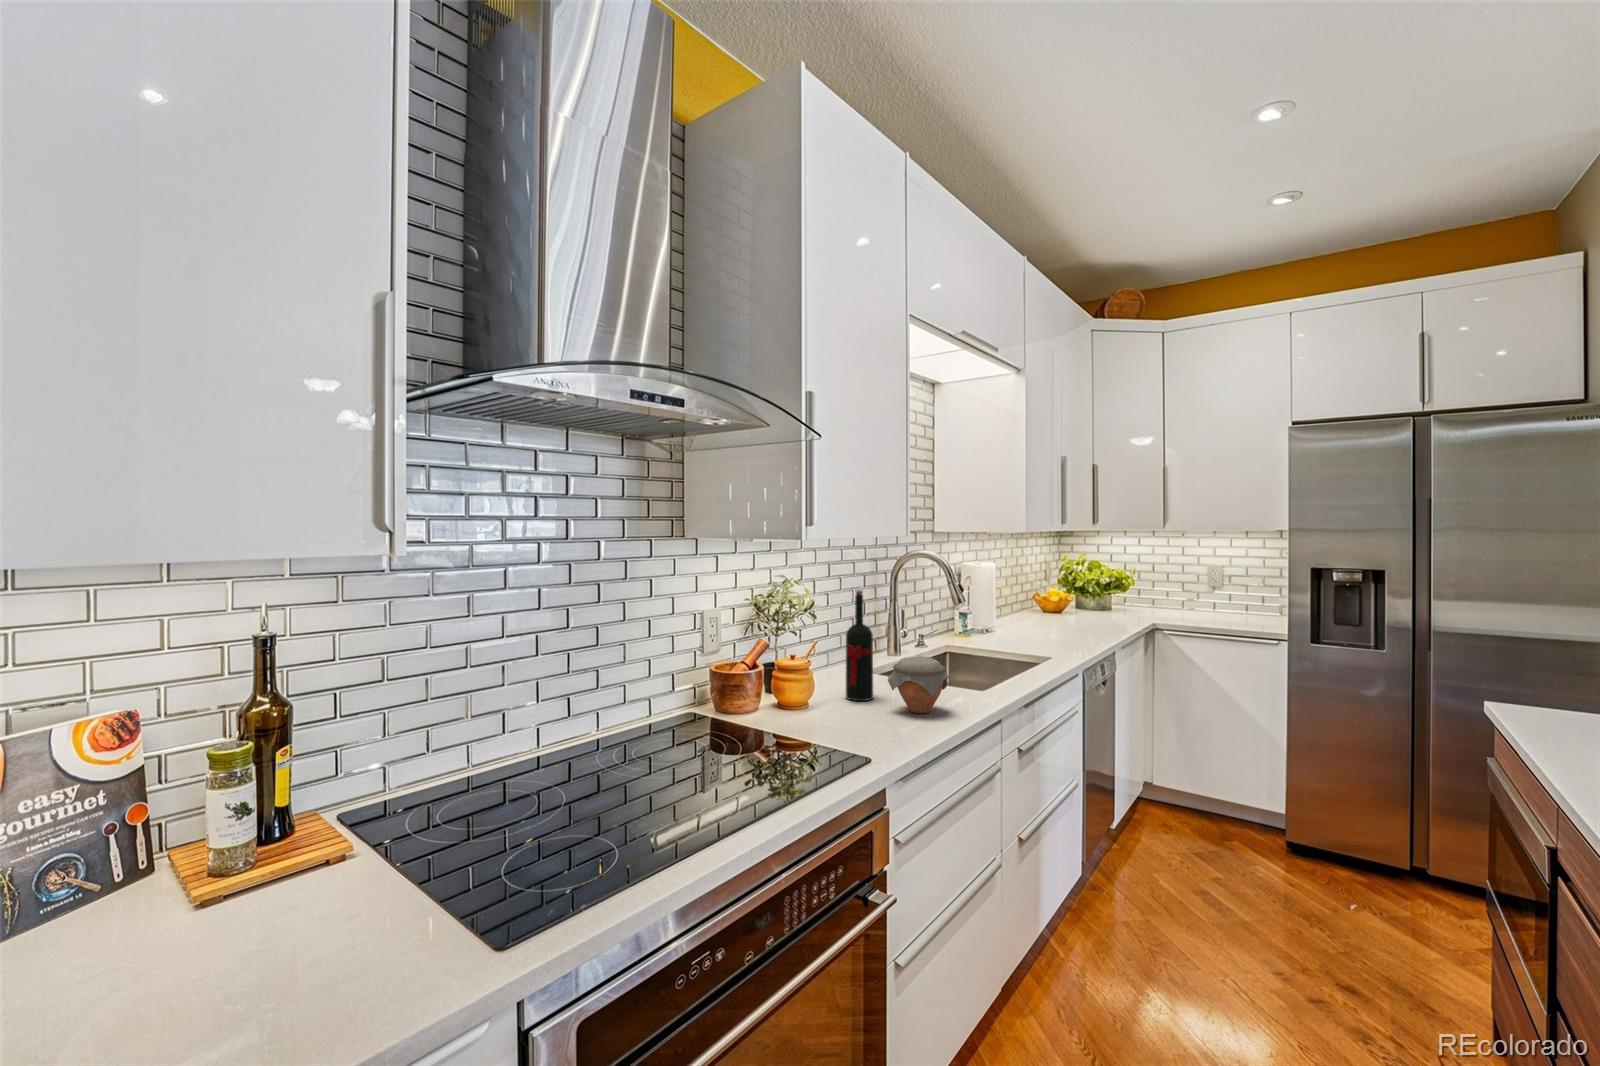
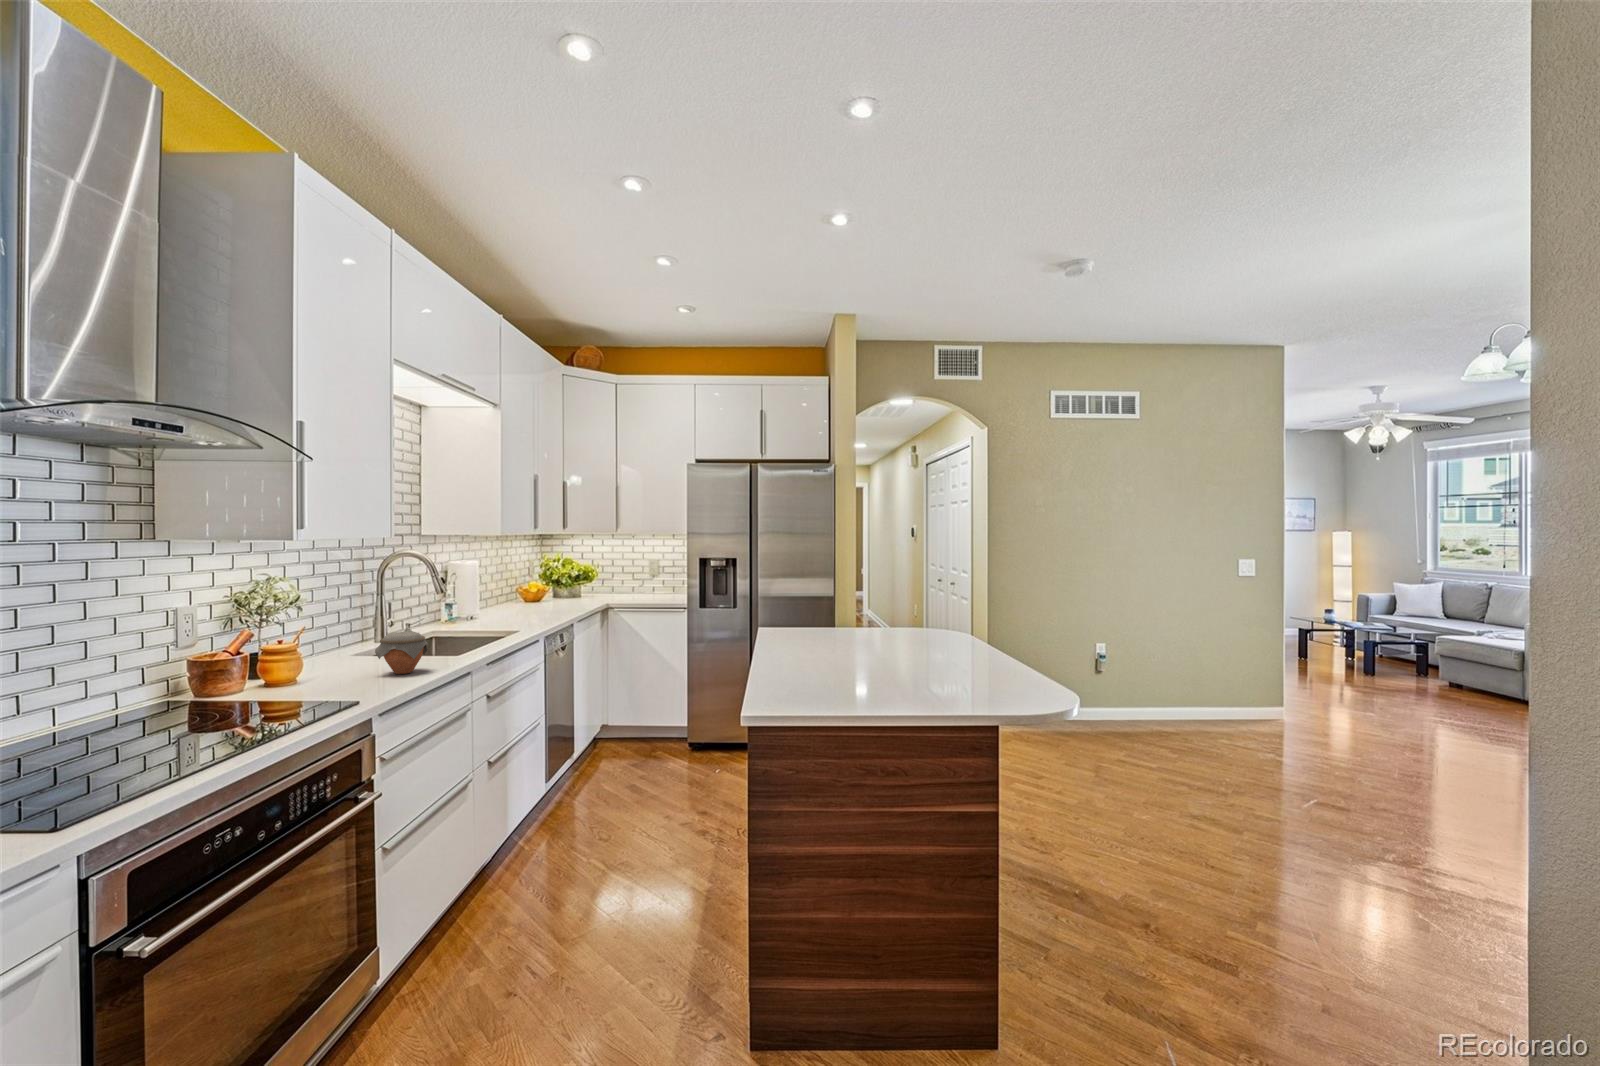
wine bottle: present [846,590,873,701] -> none [334,583,361,674]

